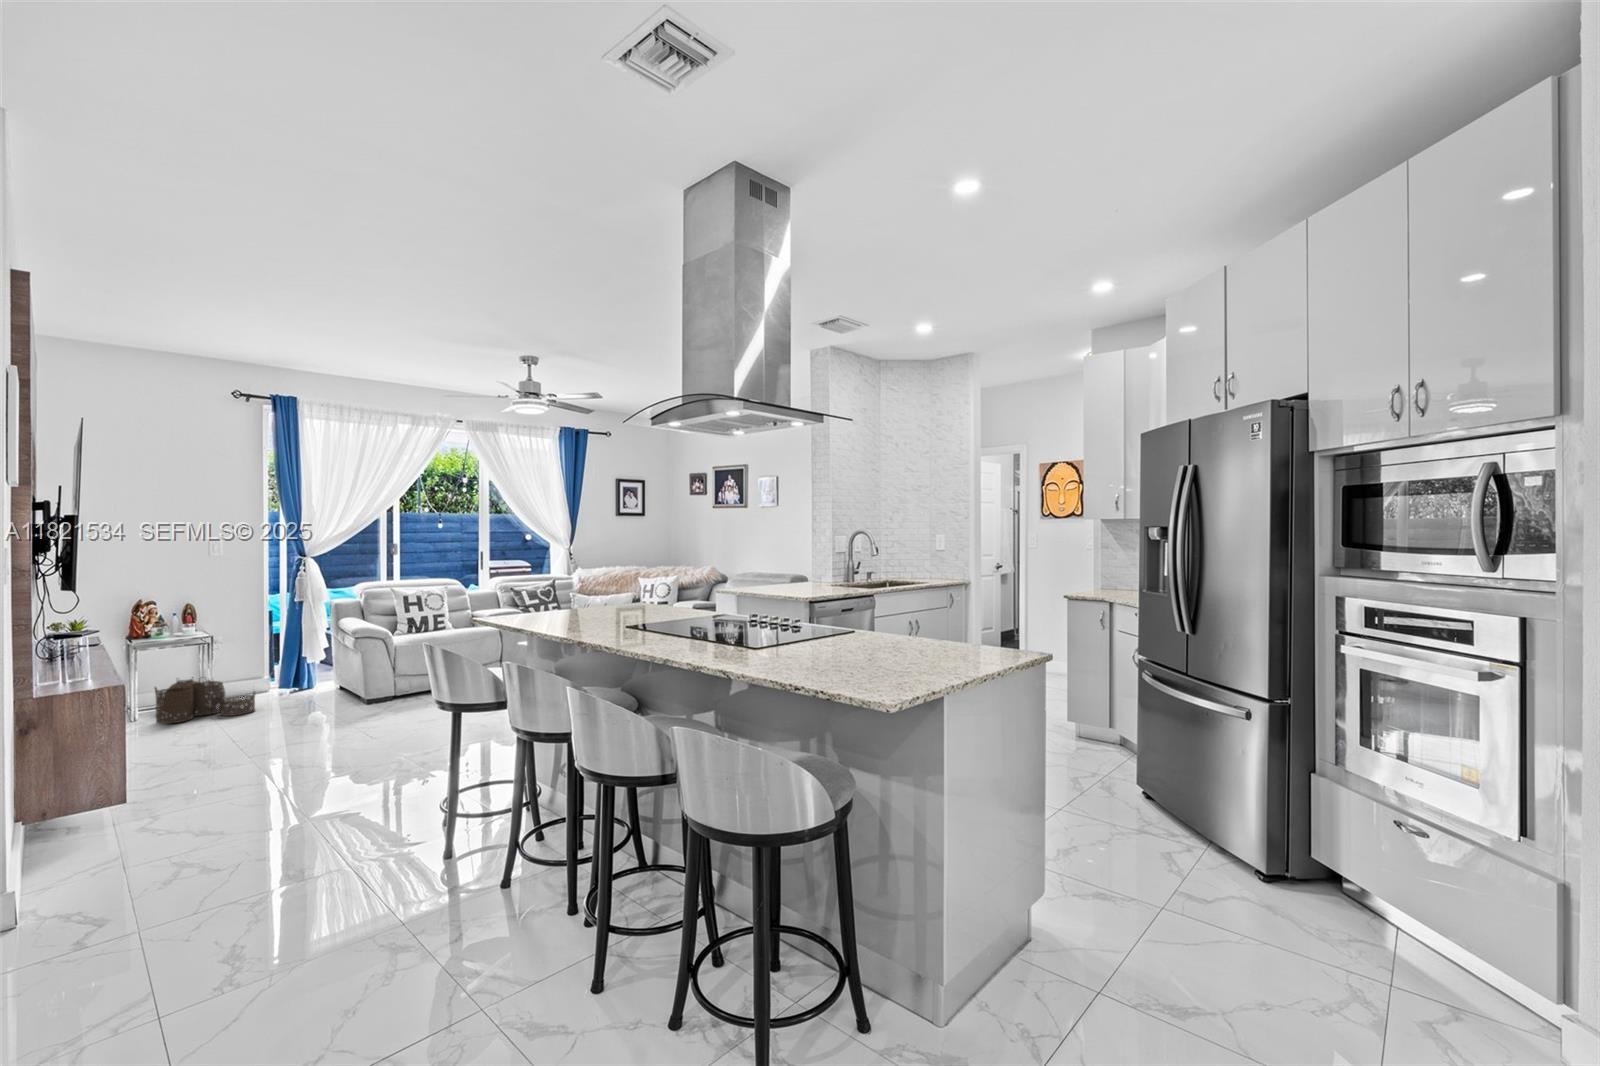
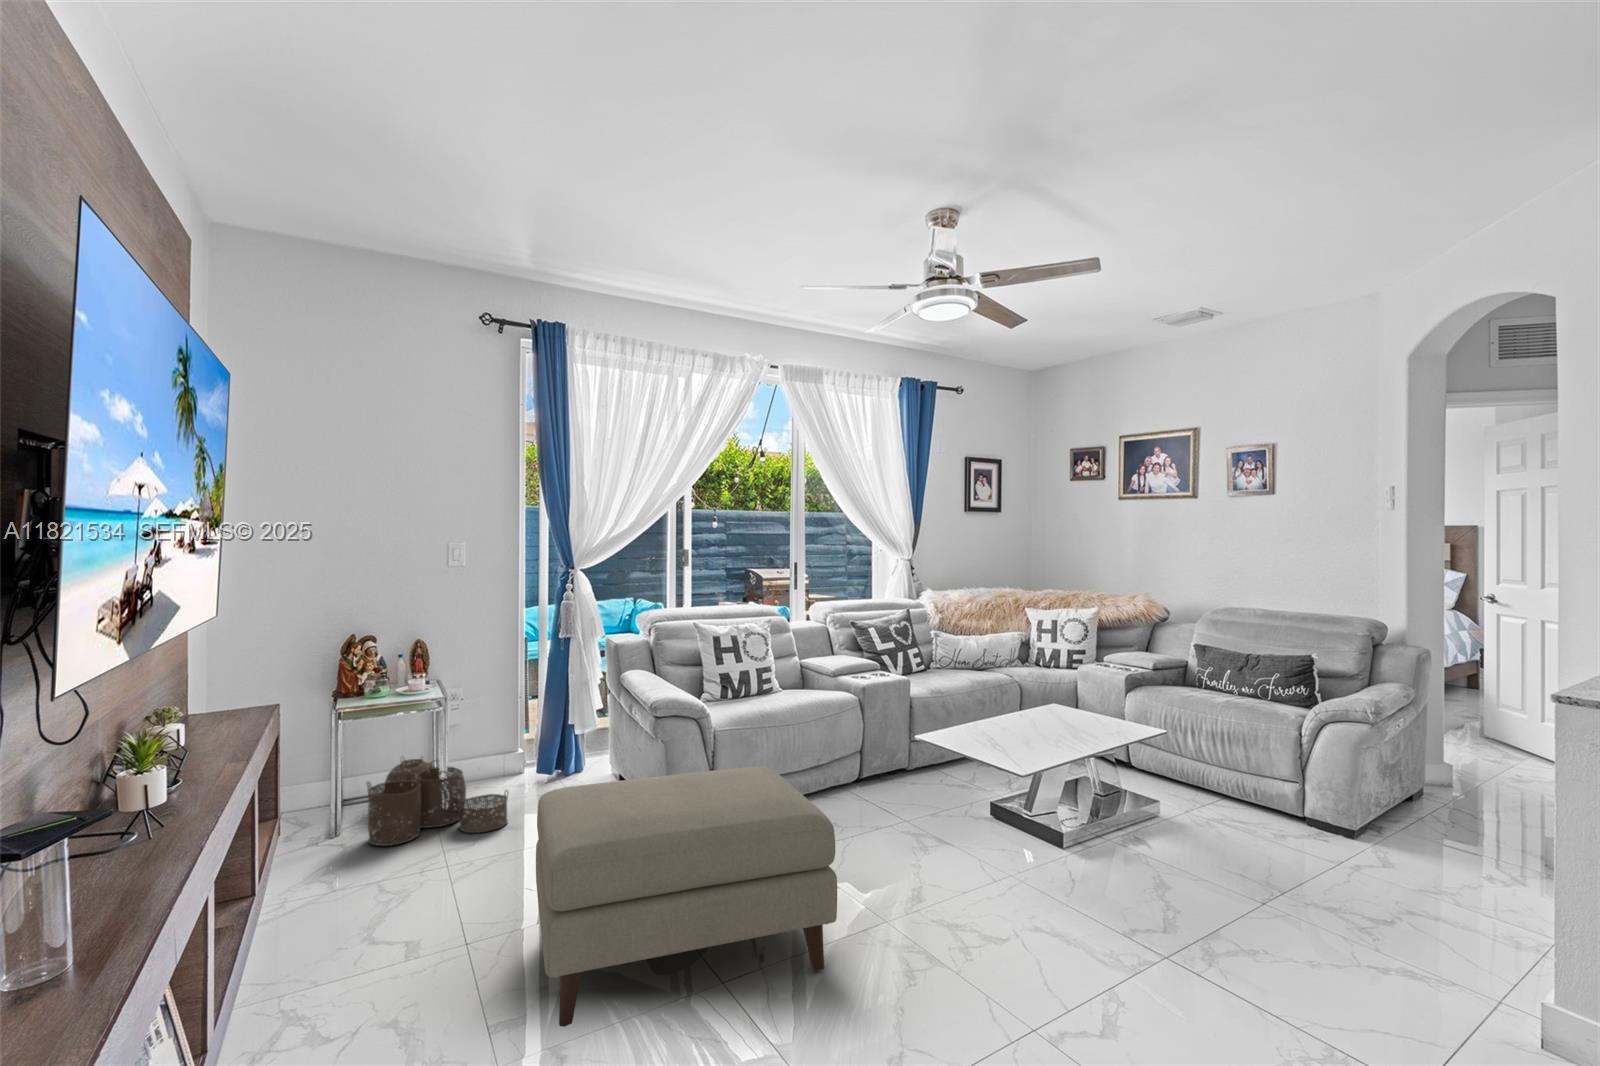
ottoman: none [267,655,429,762] -> present [536,766,837,1027]

